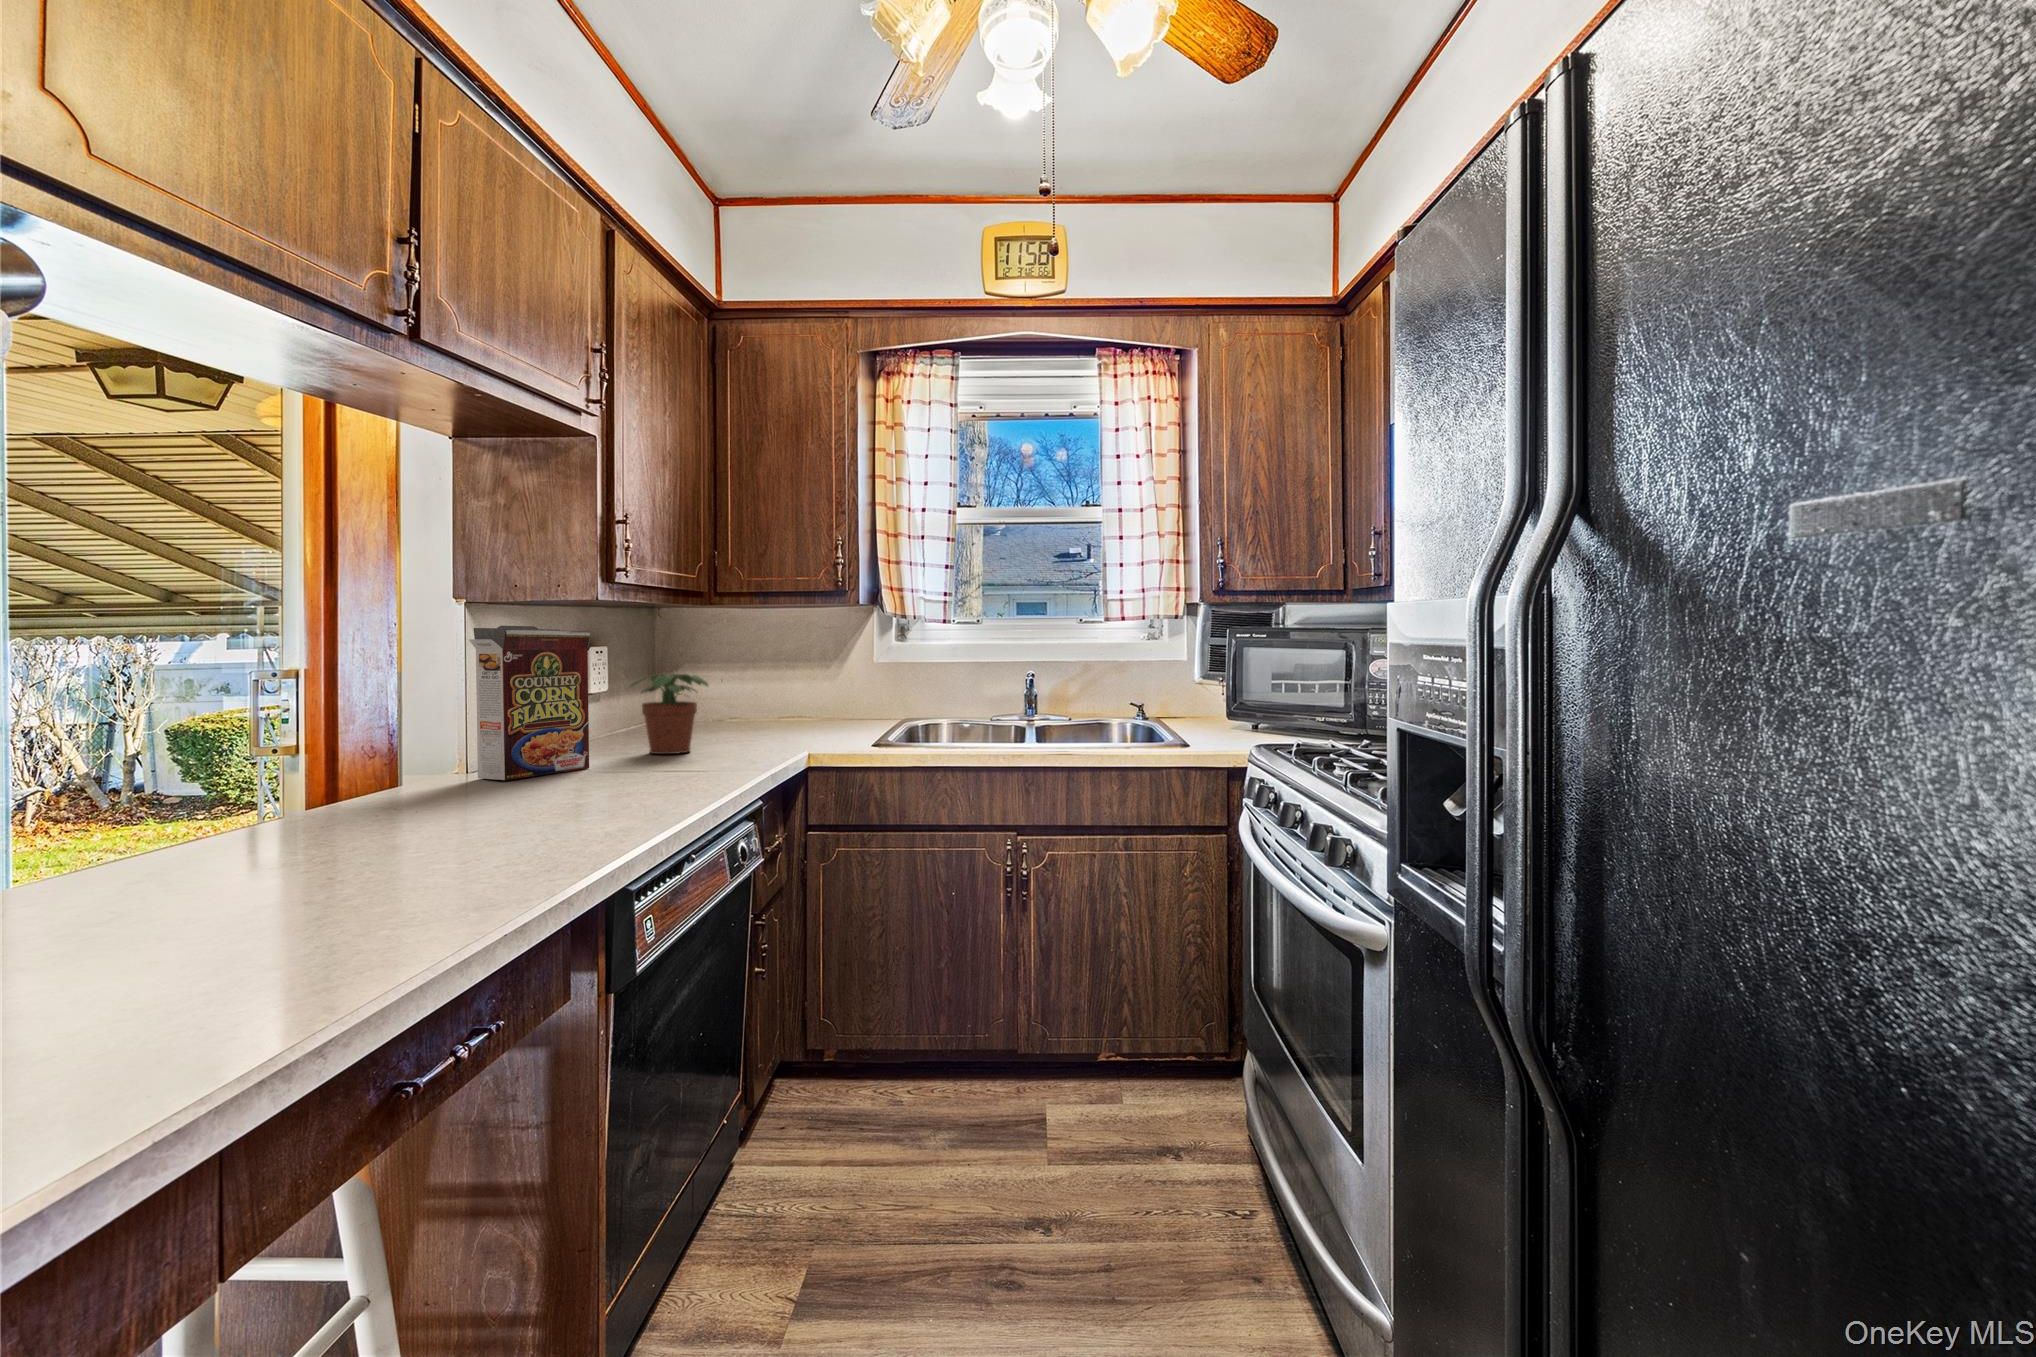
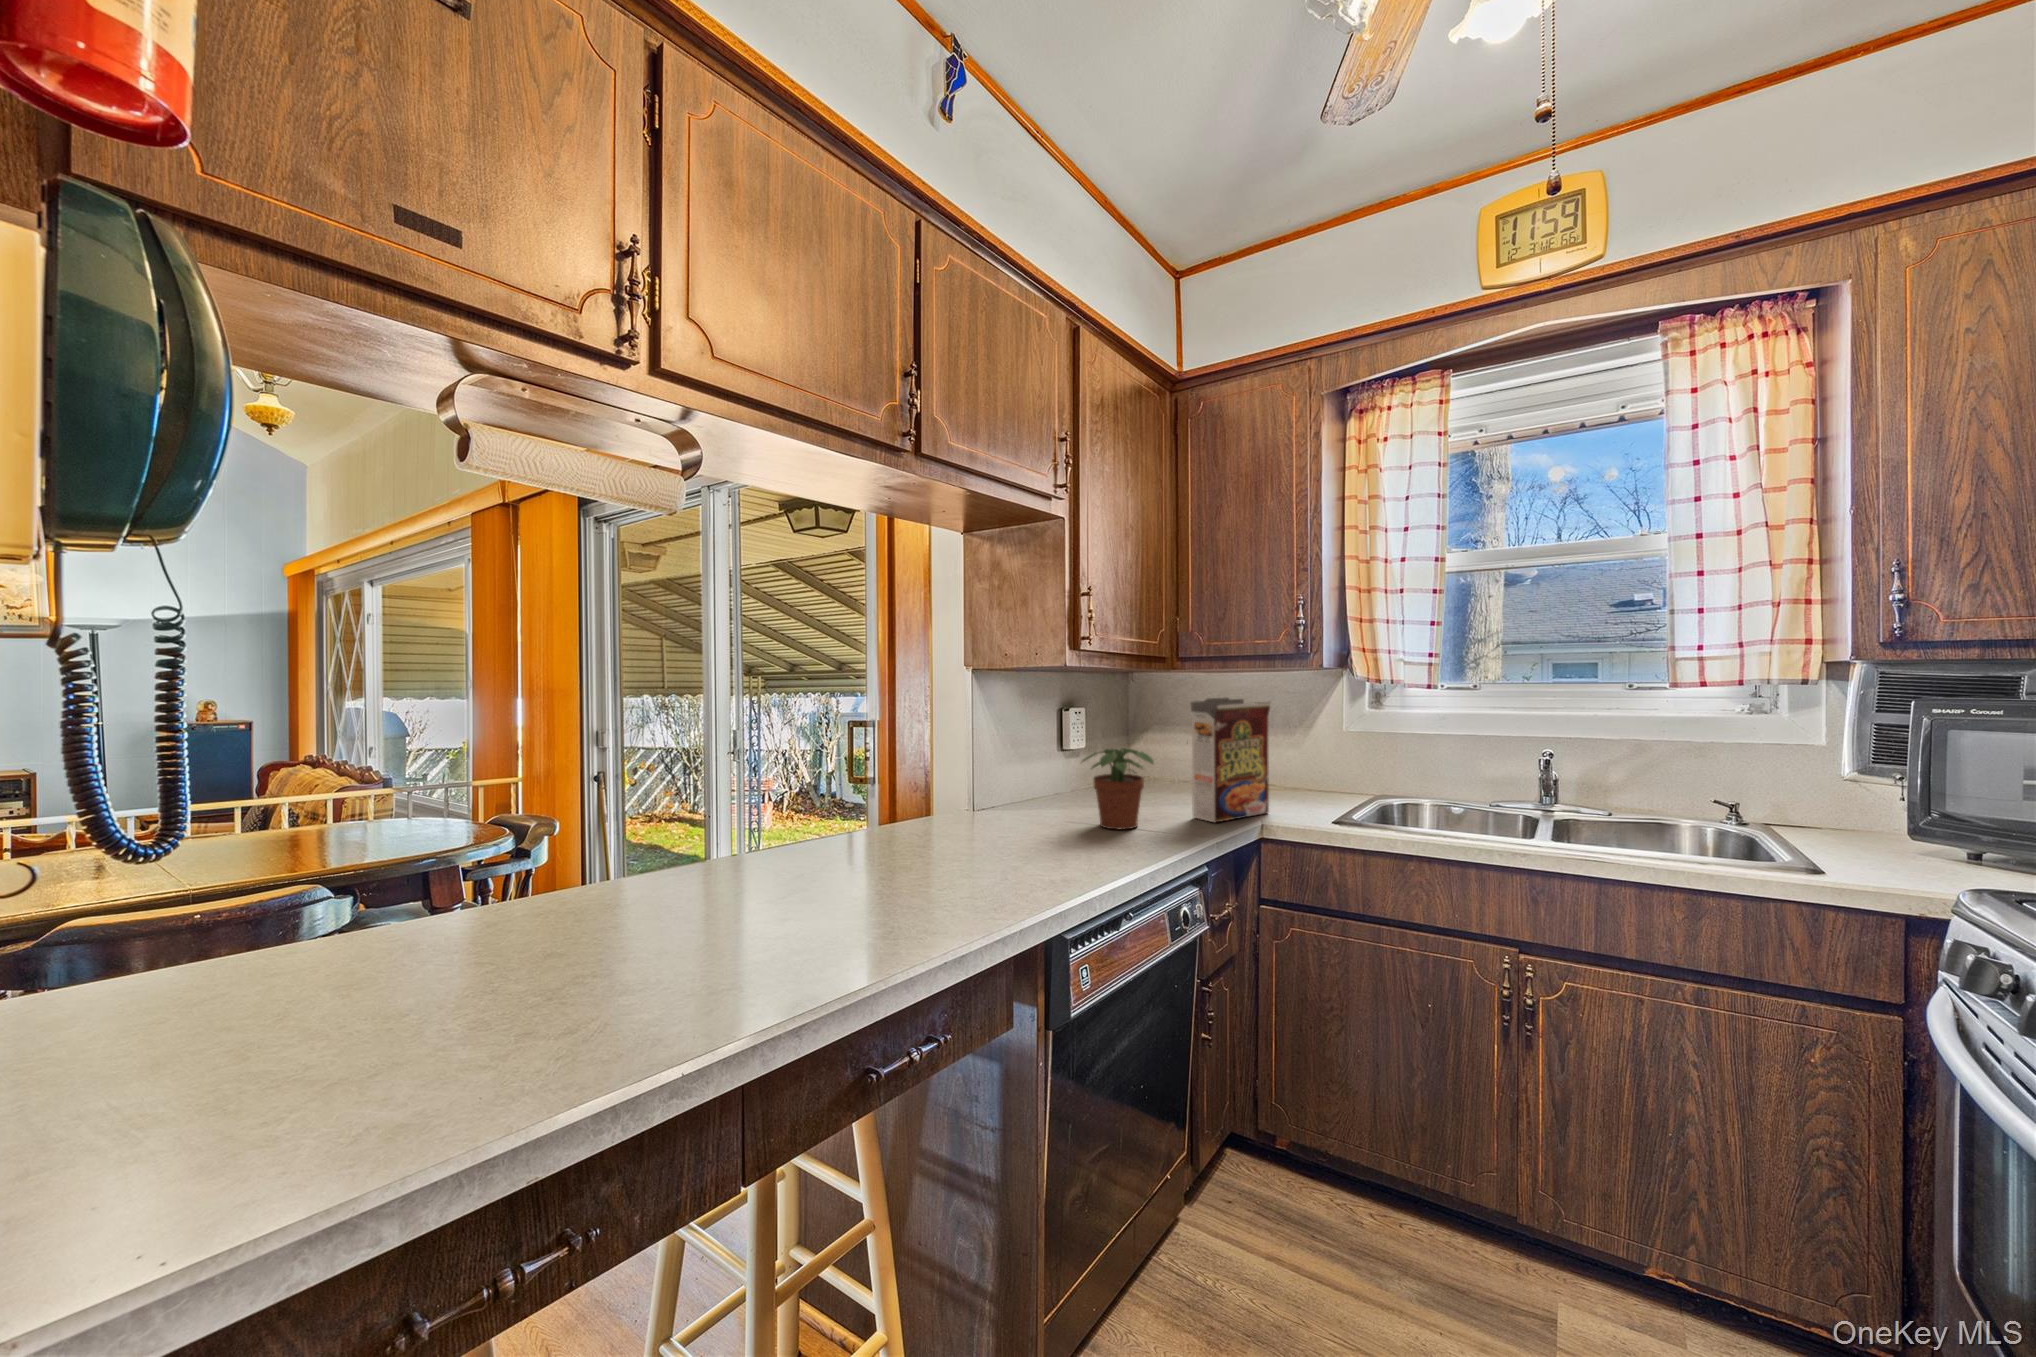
cereal box: present [469,626,591,780] -> present [1190,698,1270,822]

